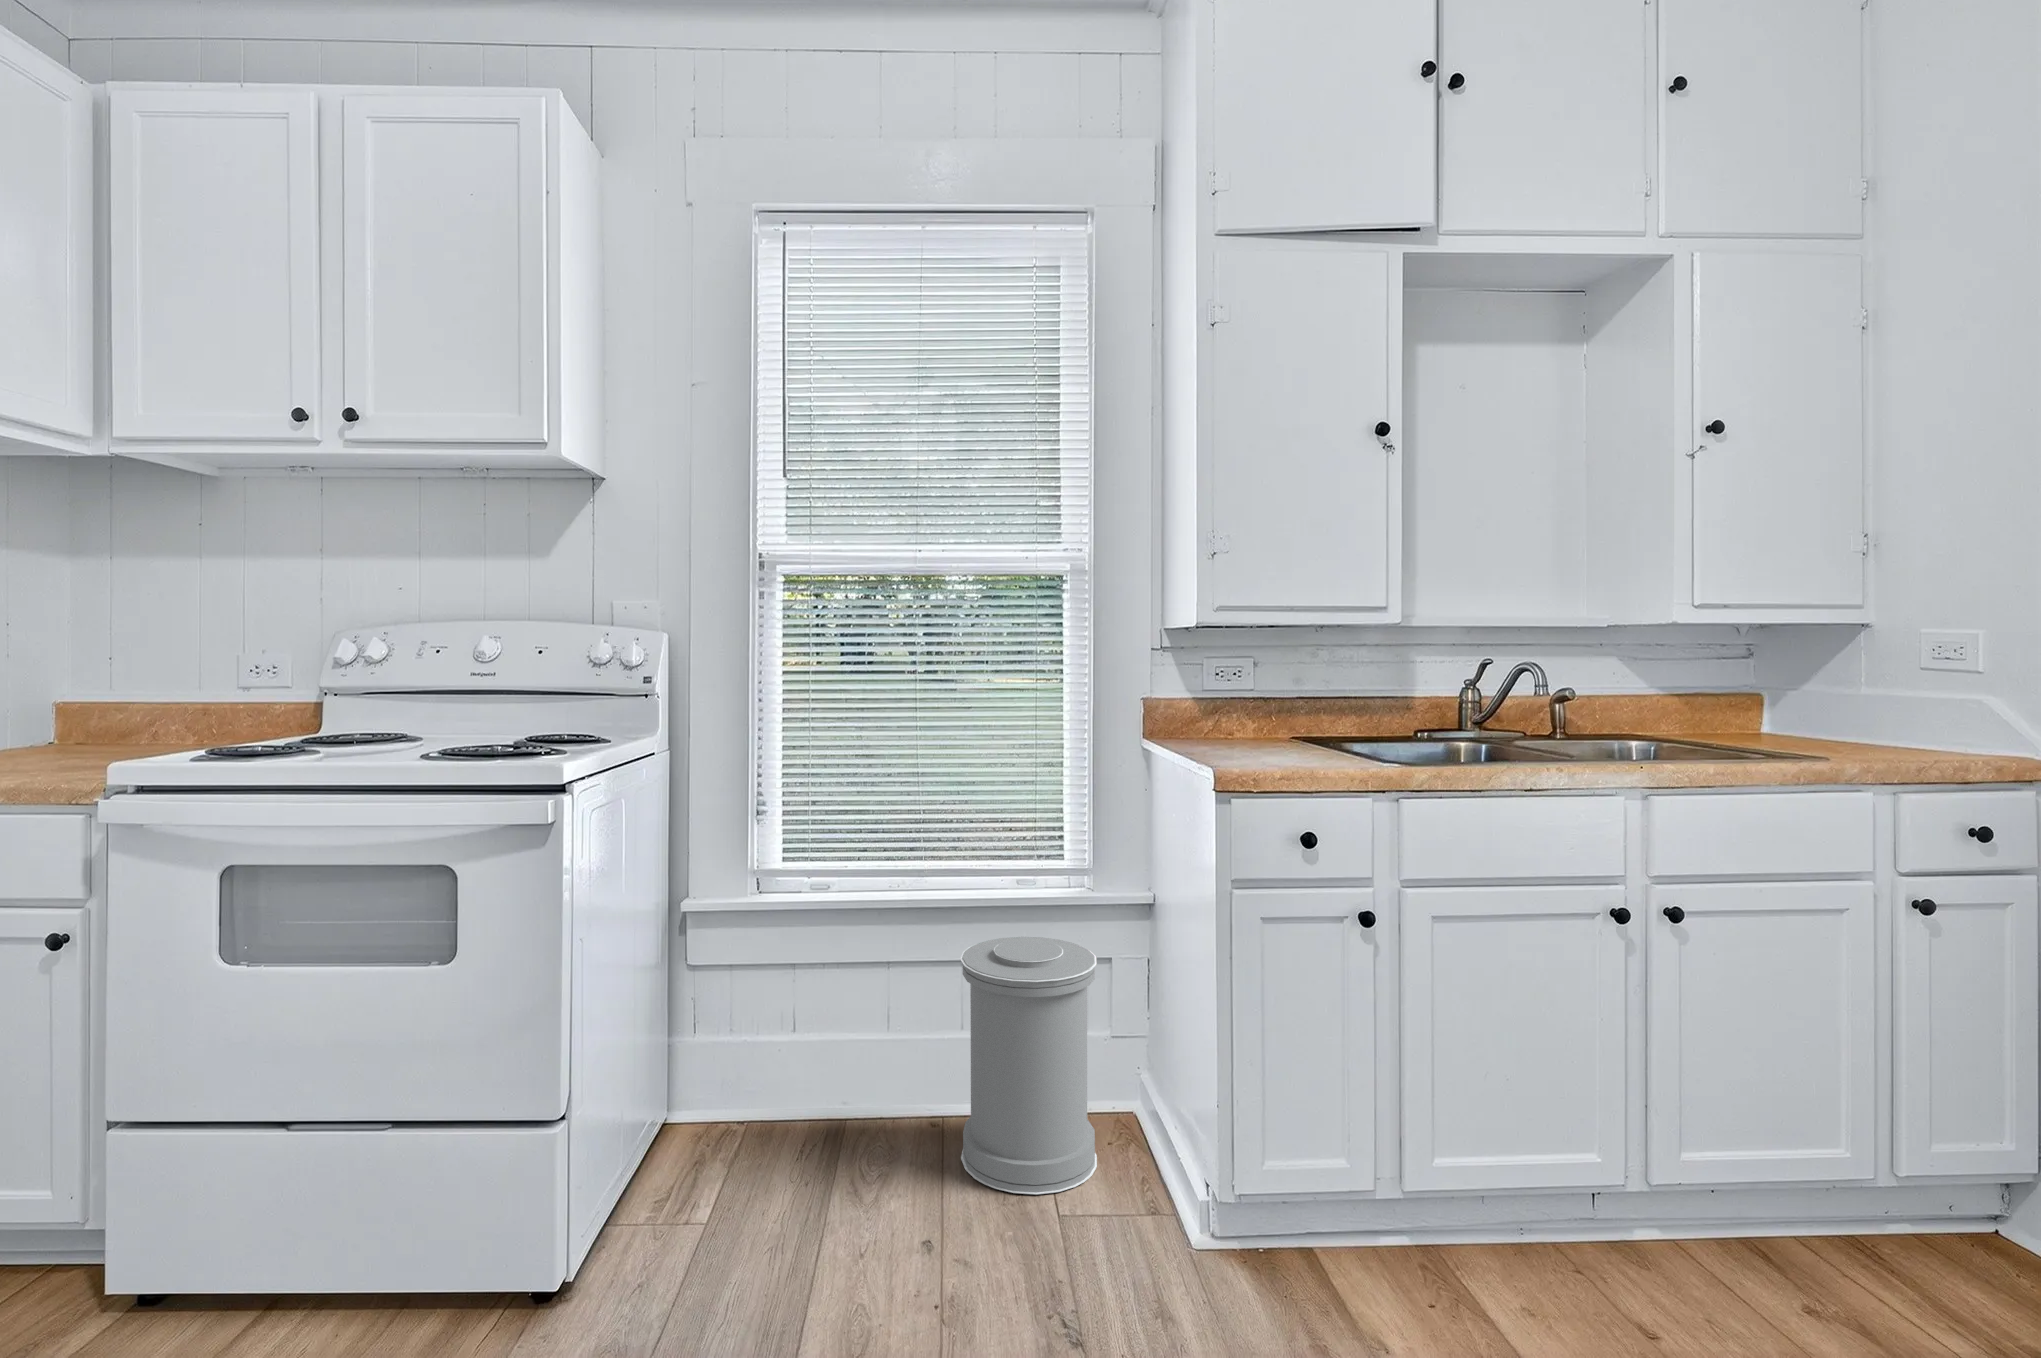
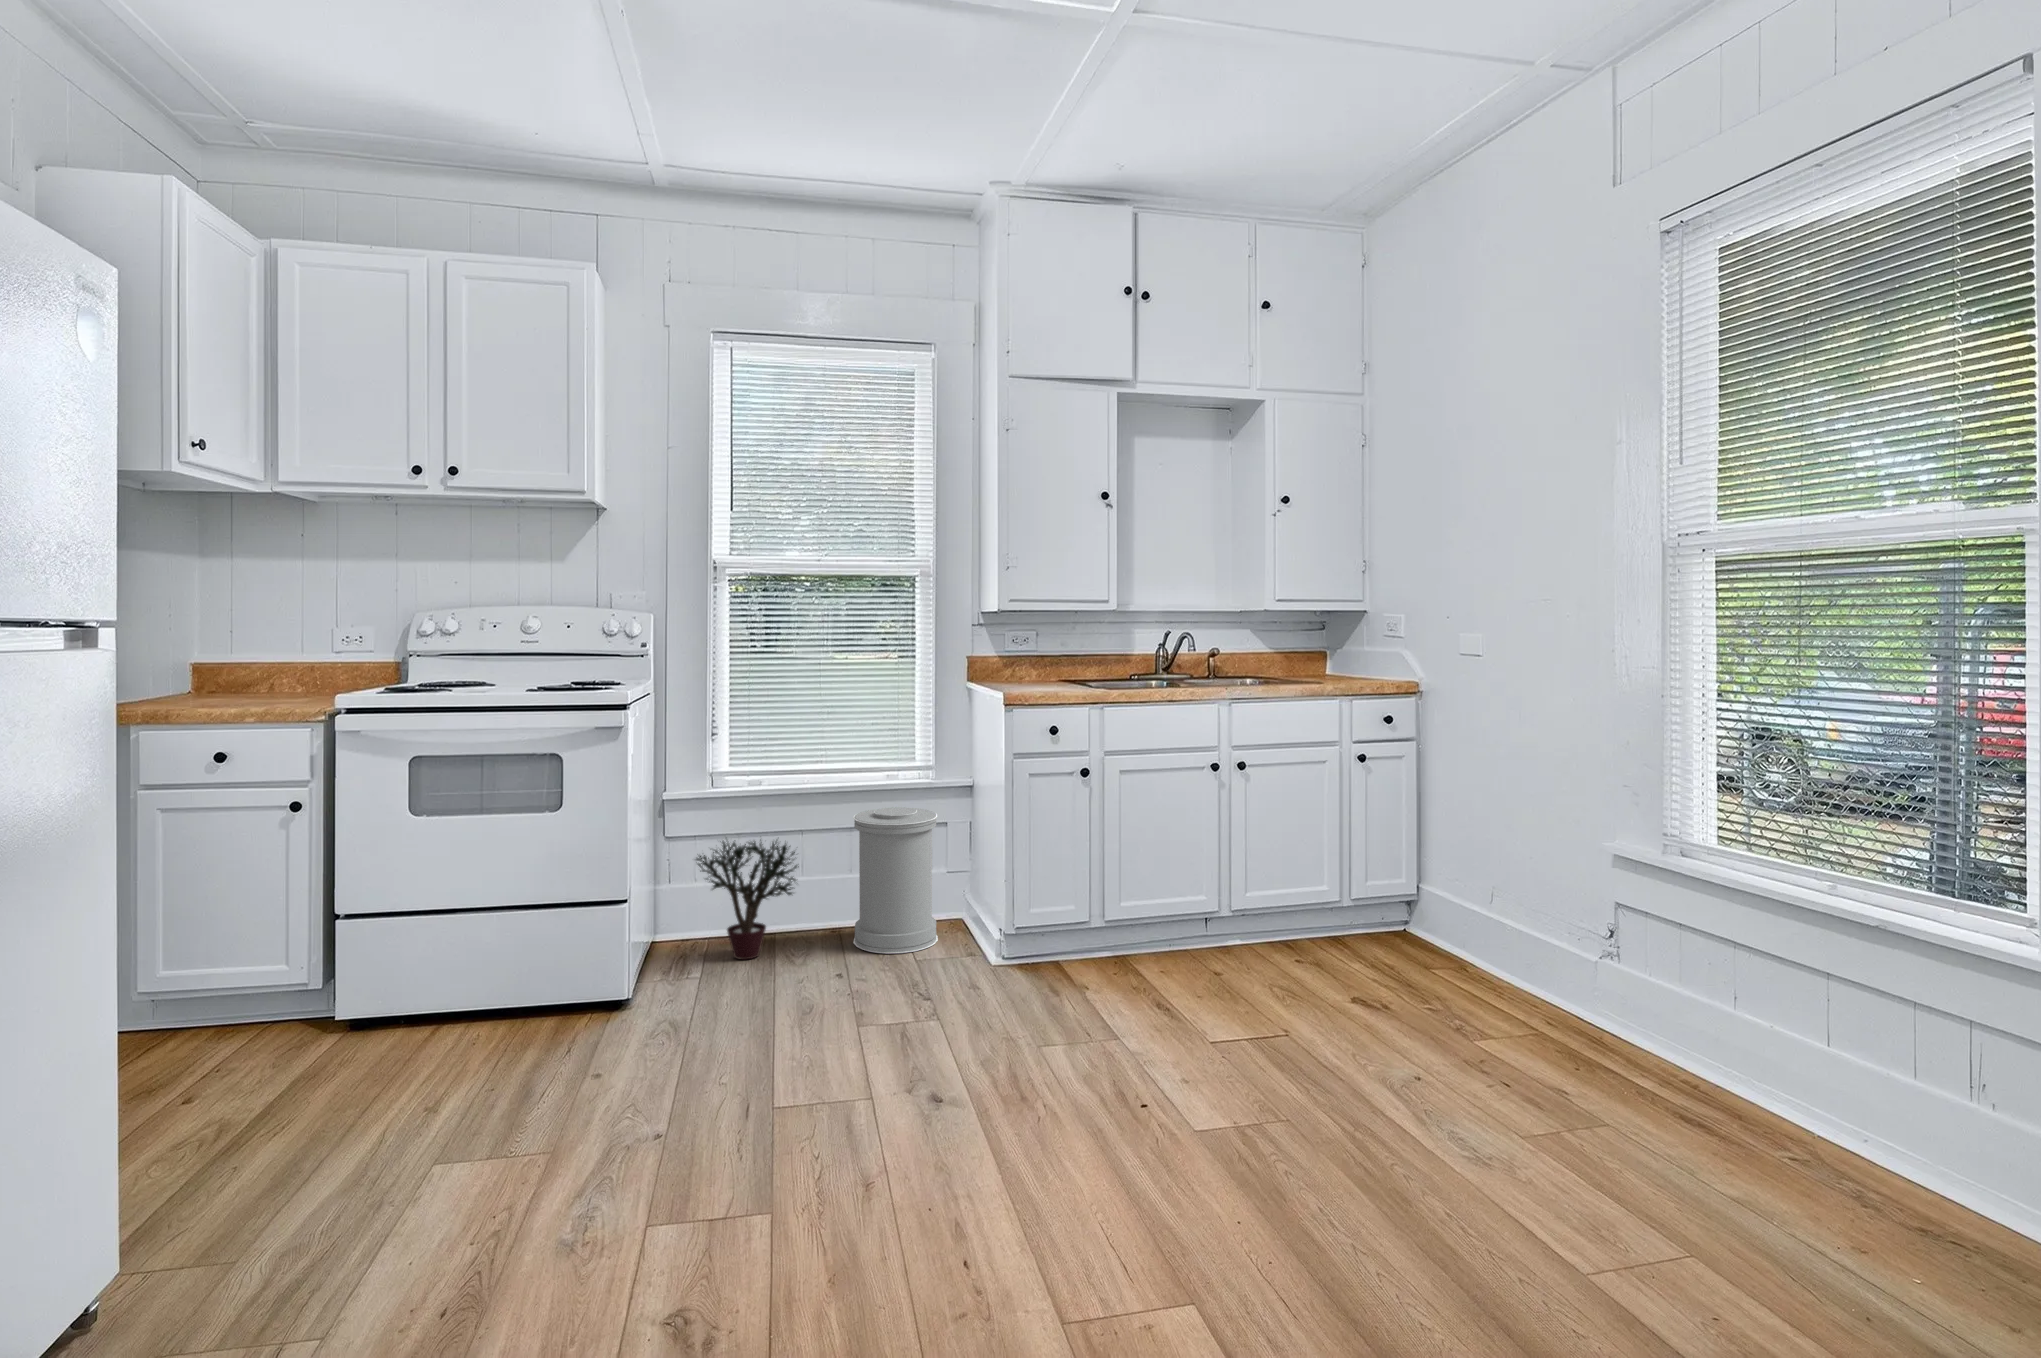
potted plant: none [710,979,876,1184] -> present [696,840,799,960]

